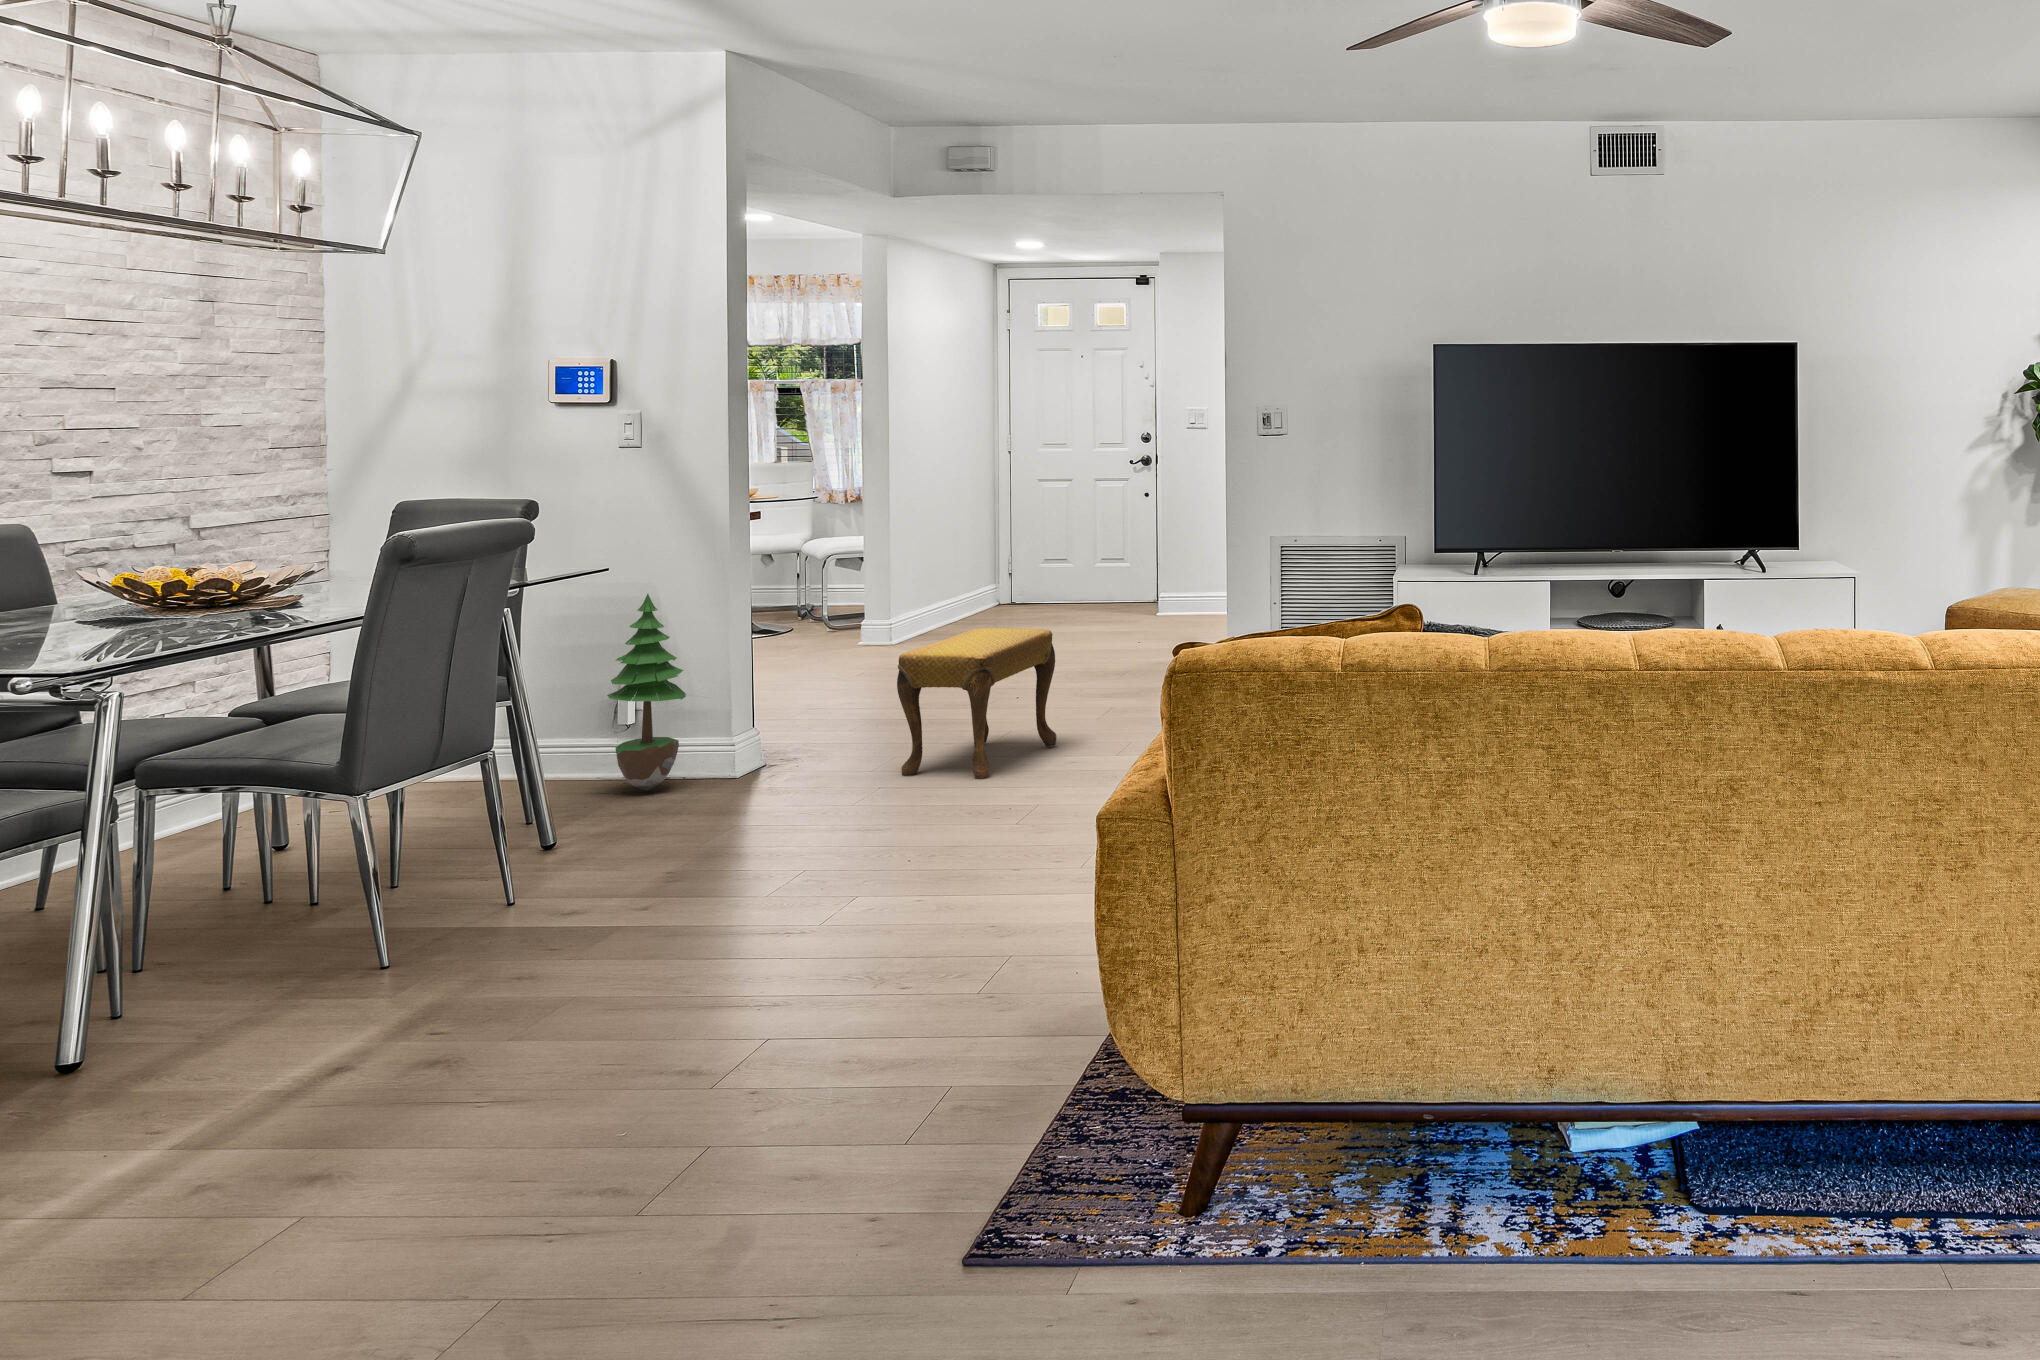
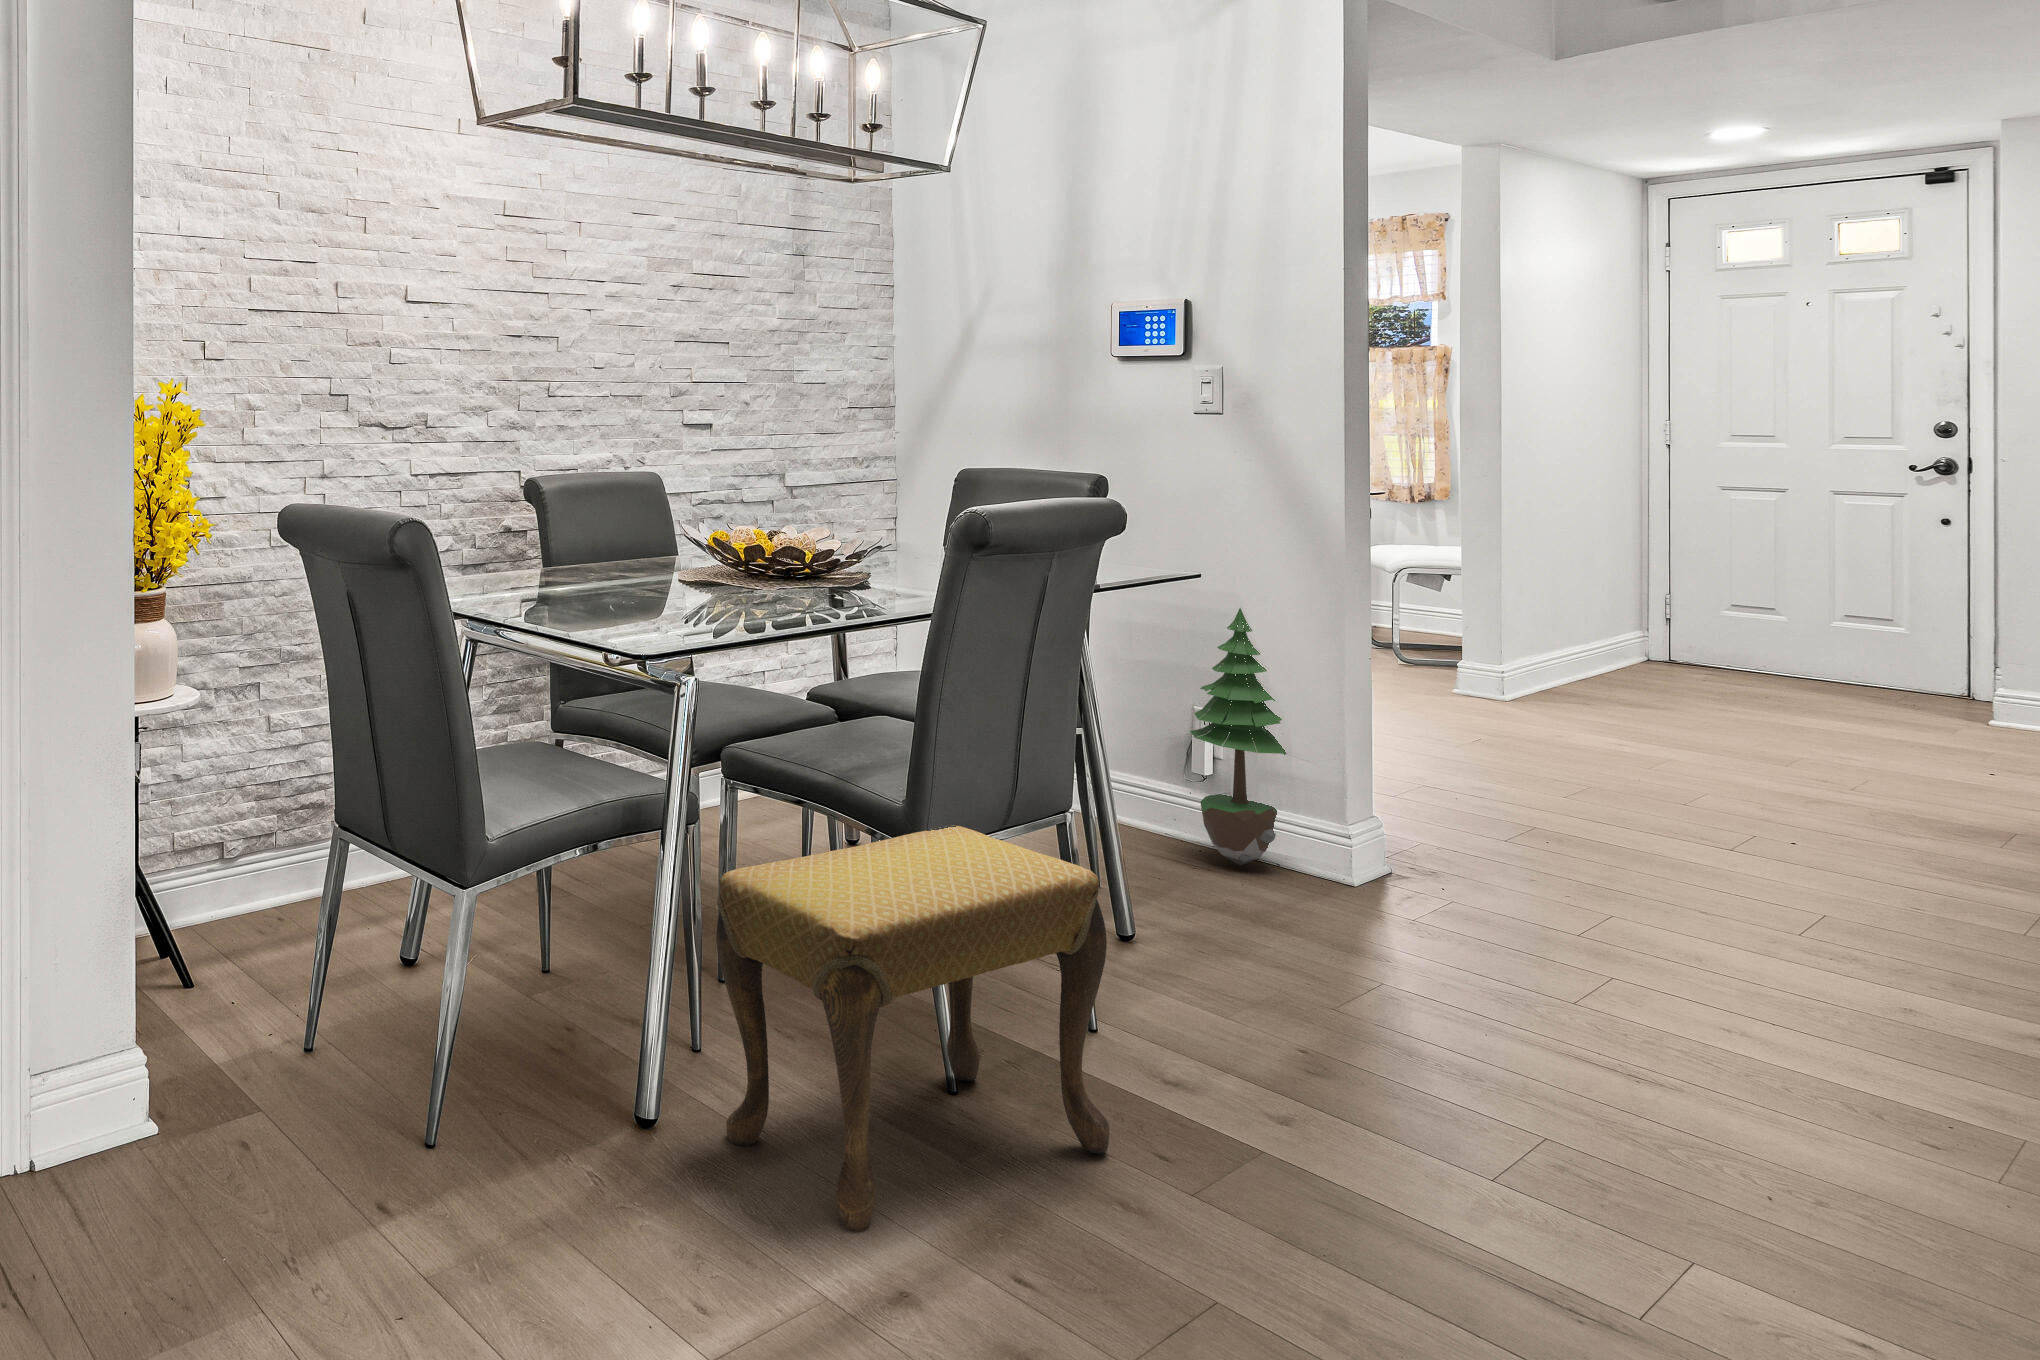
footstool: present [897,628,1056,779] -> present [716,826,1110,1232]

